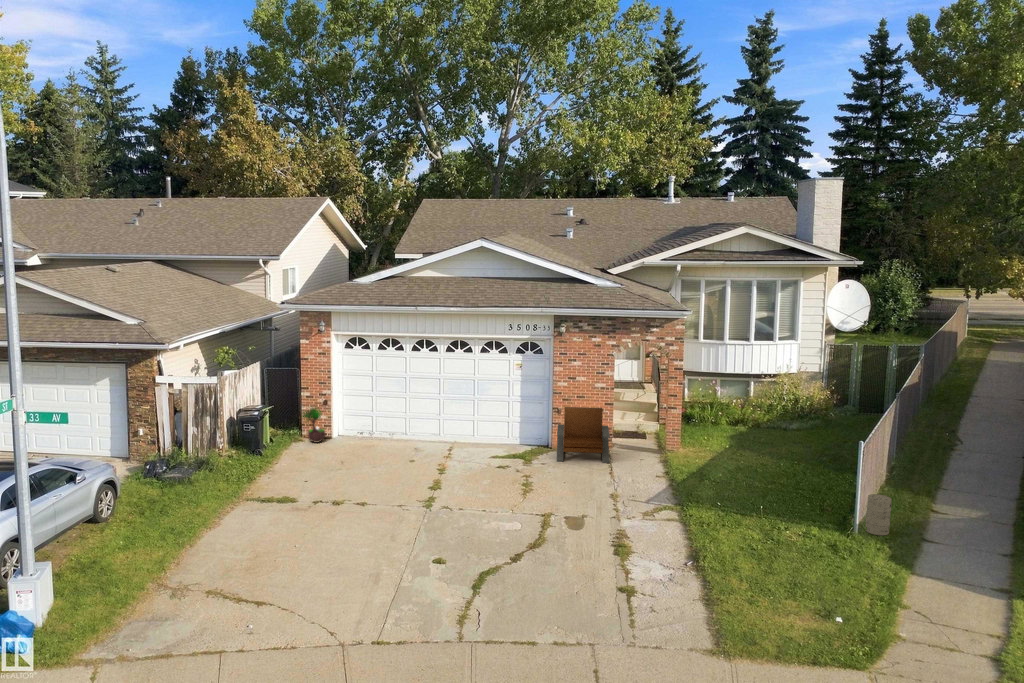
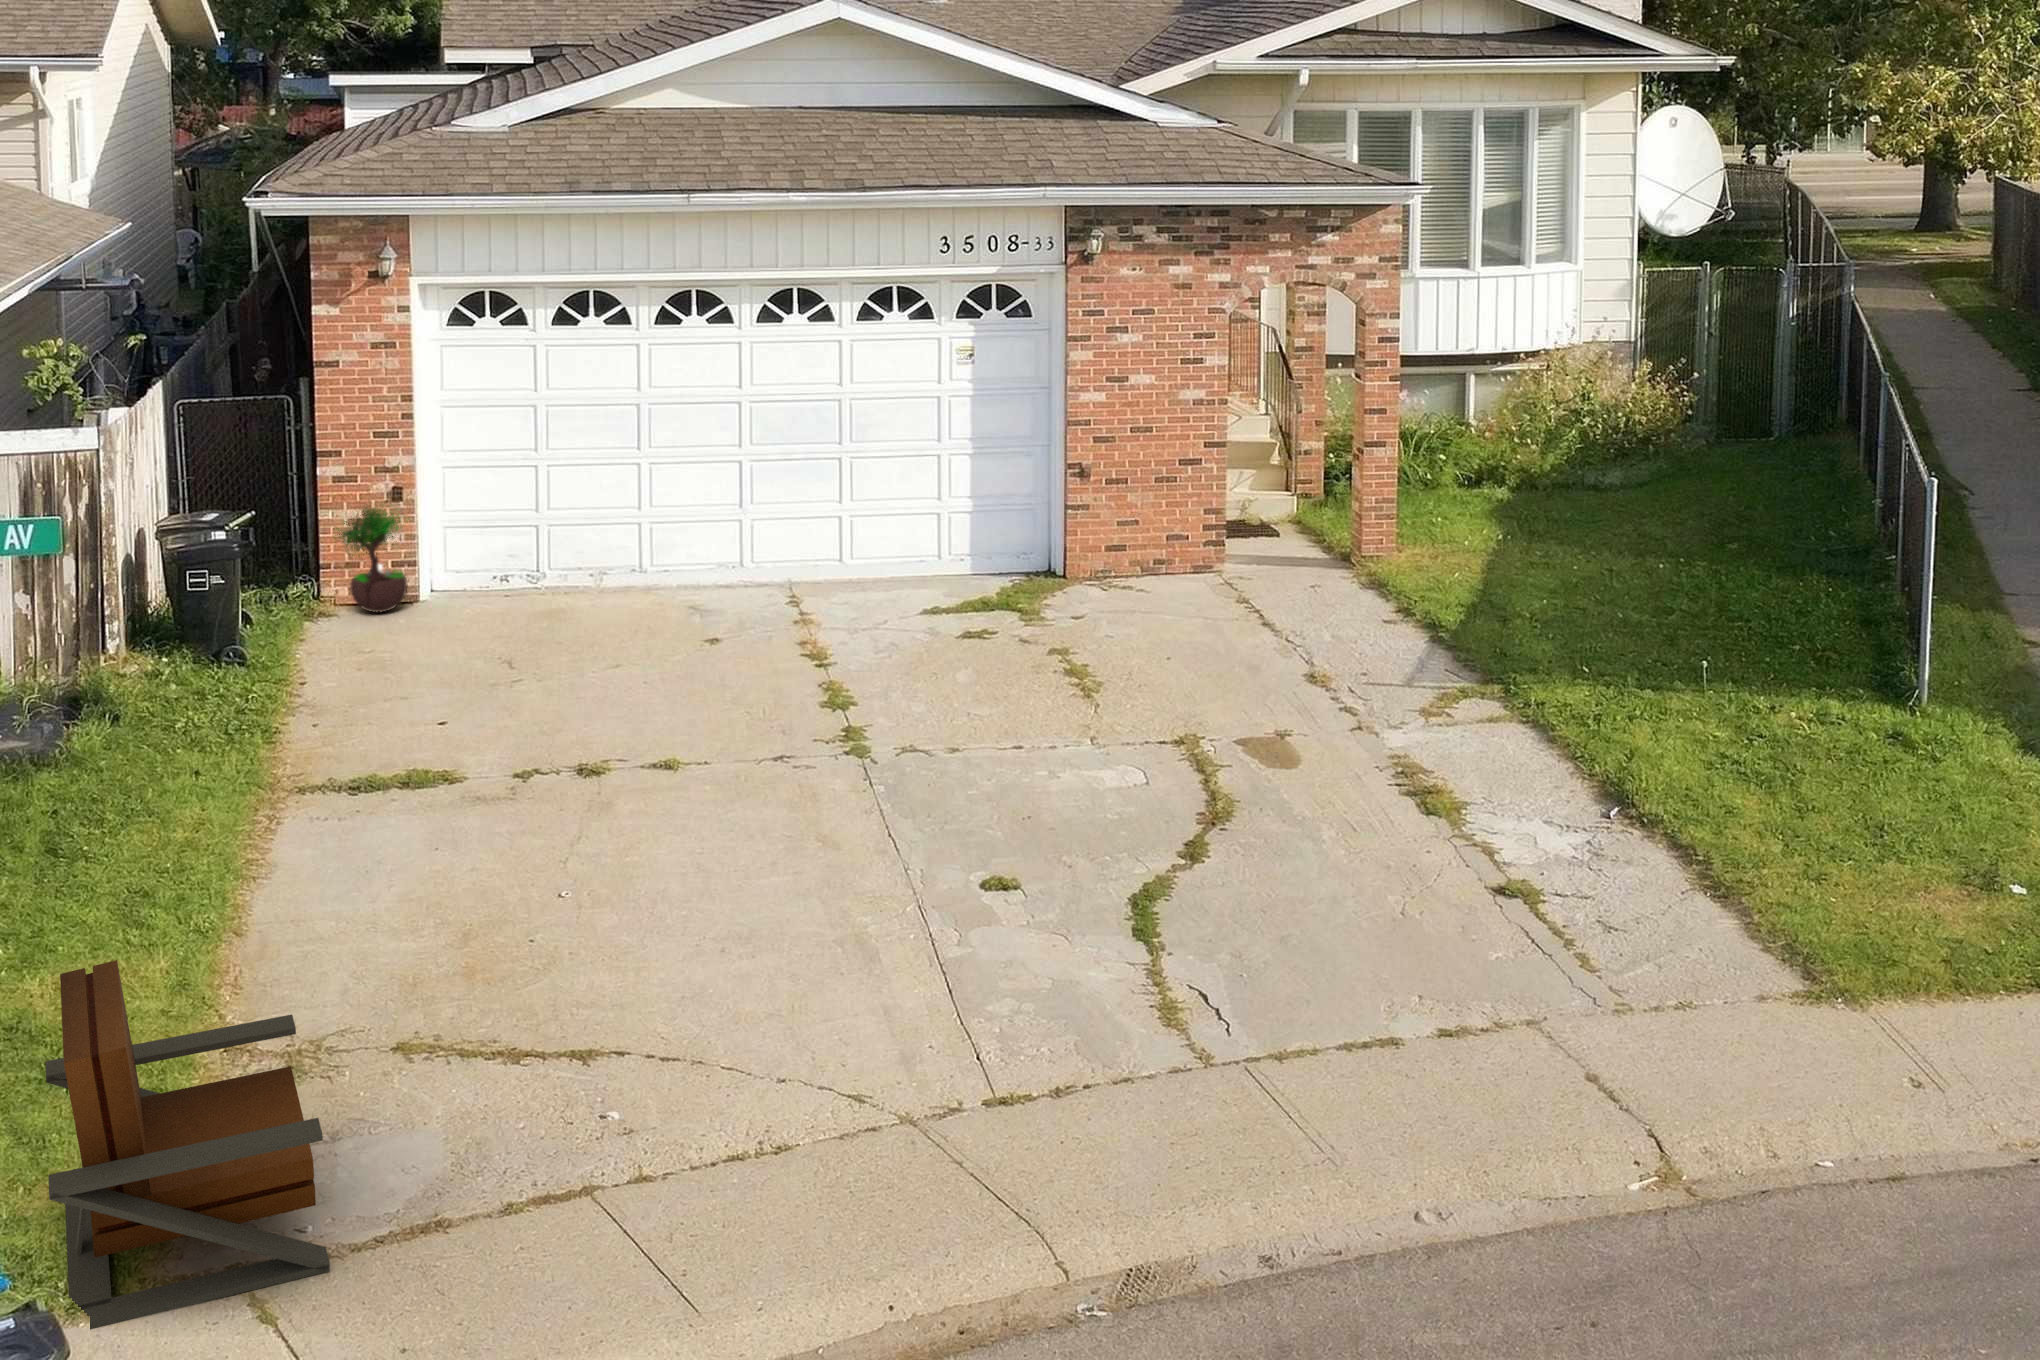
lounge chair: present [557,407,610,463] -> present [45,960,330,1330]
trash can: present [865,494,892,535] -> none [1925,595,1983,686]

